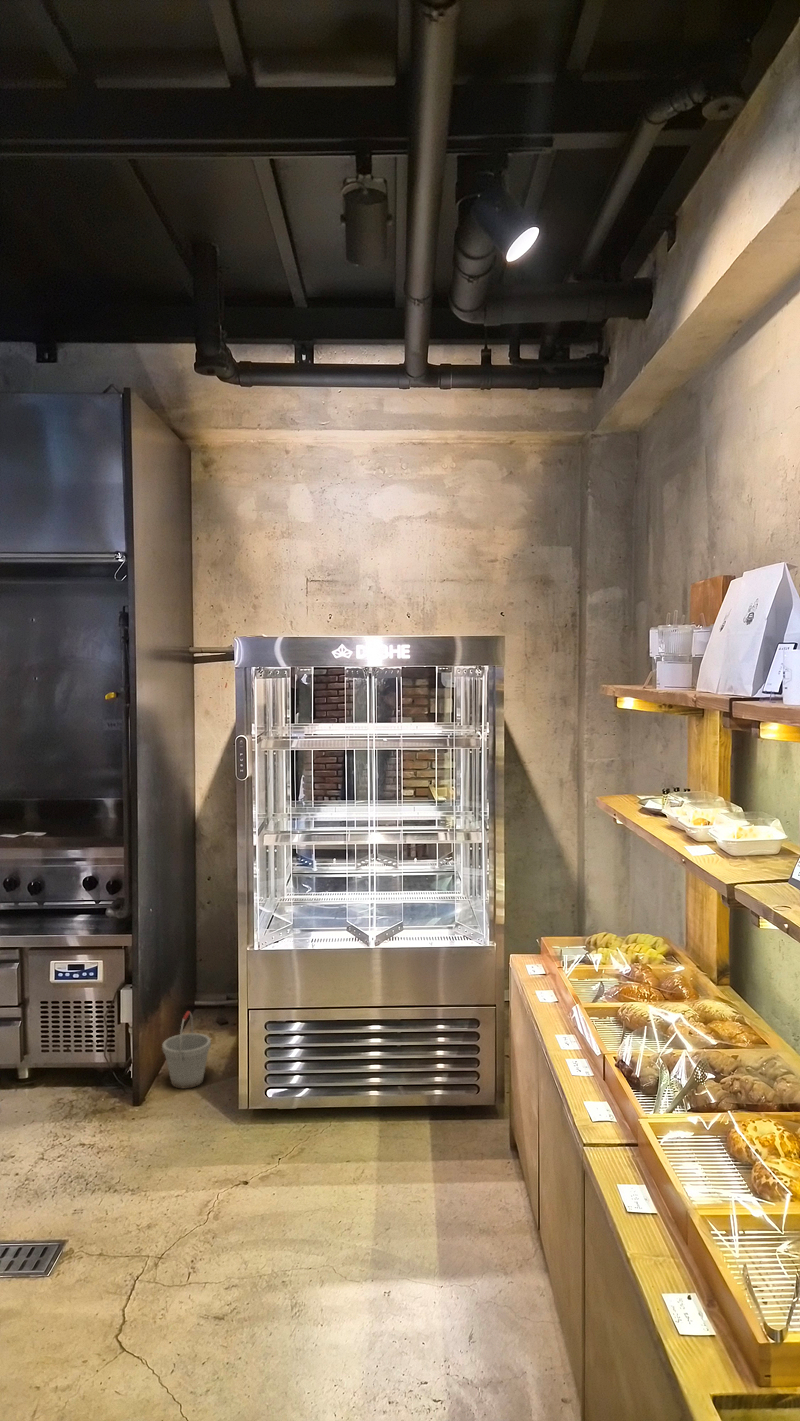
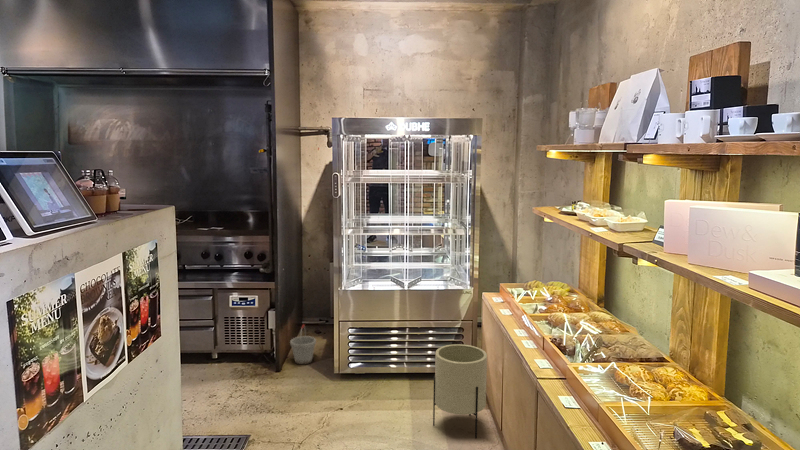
planter: none [415,1057,514,1245] -> present [433,344,487,438]

